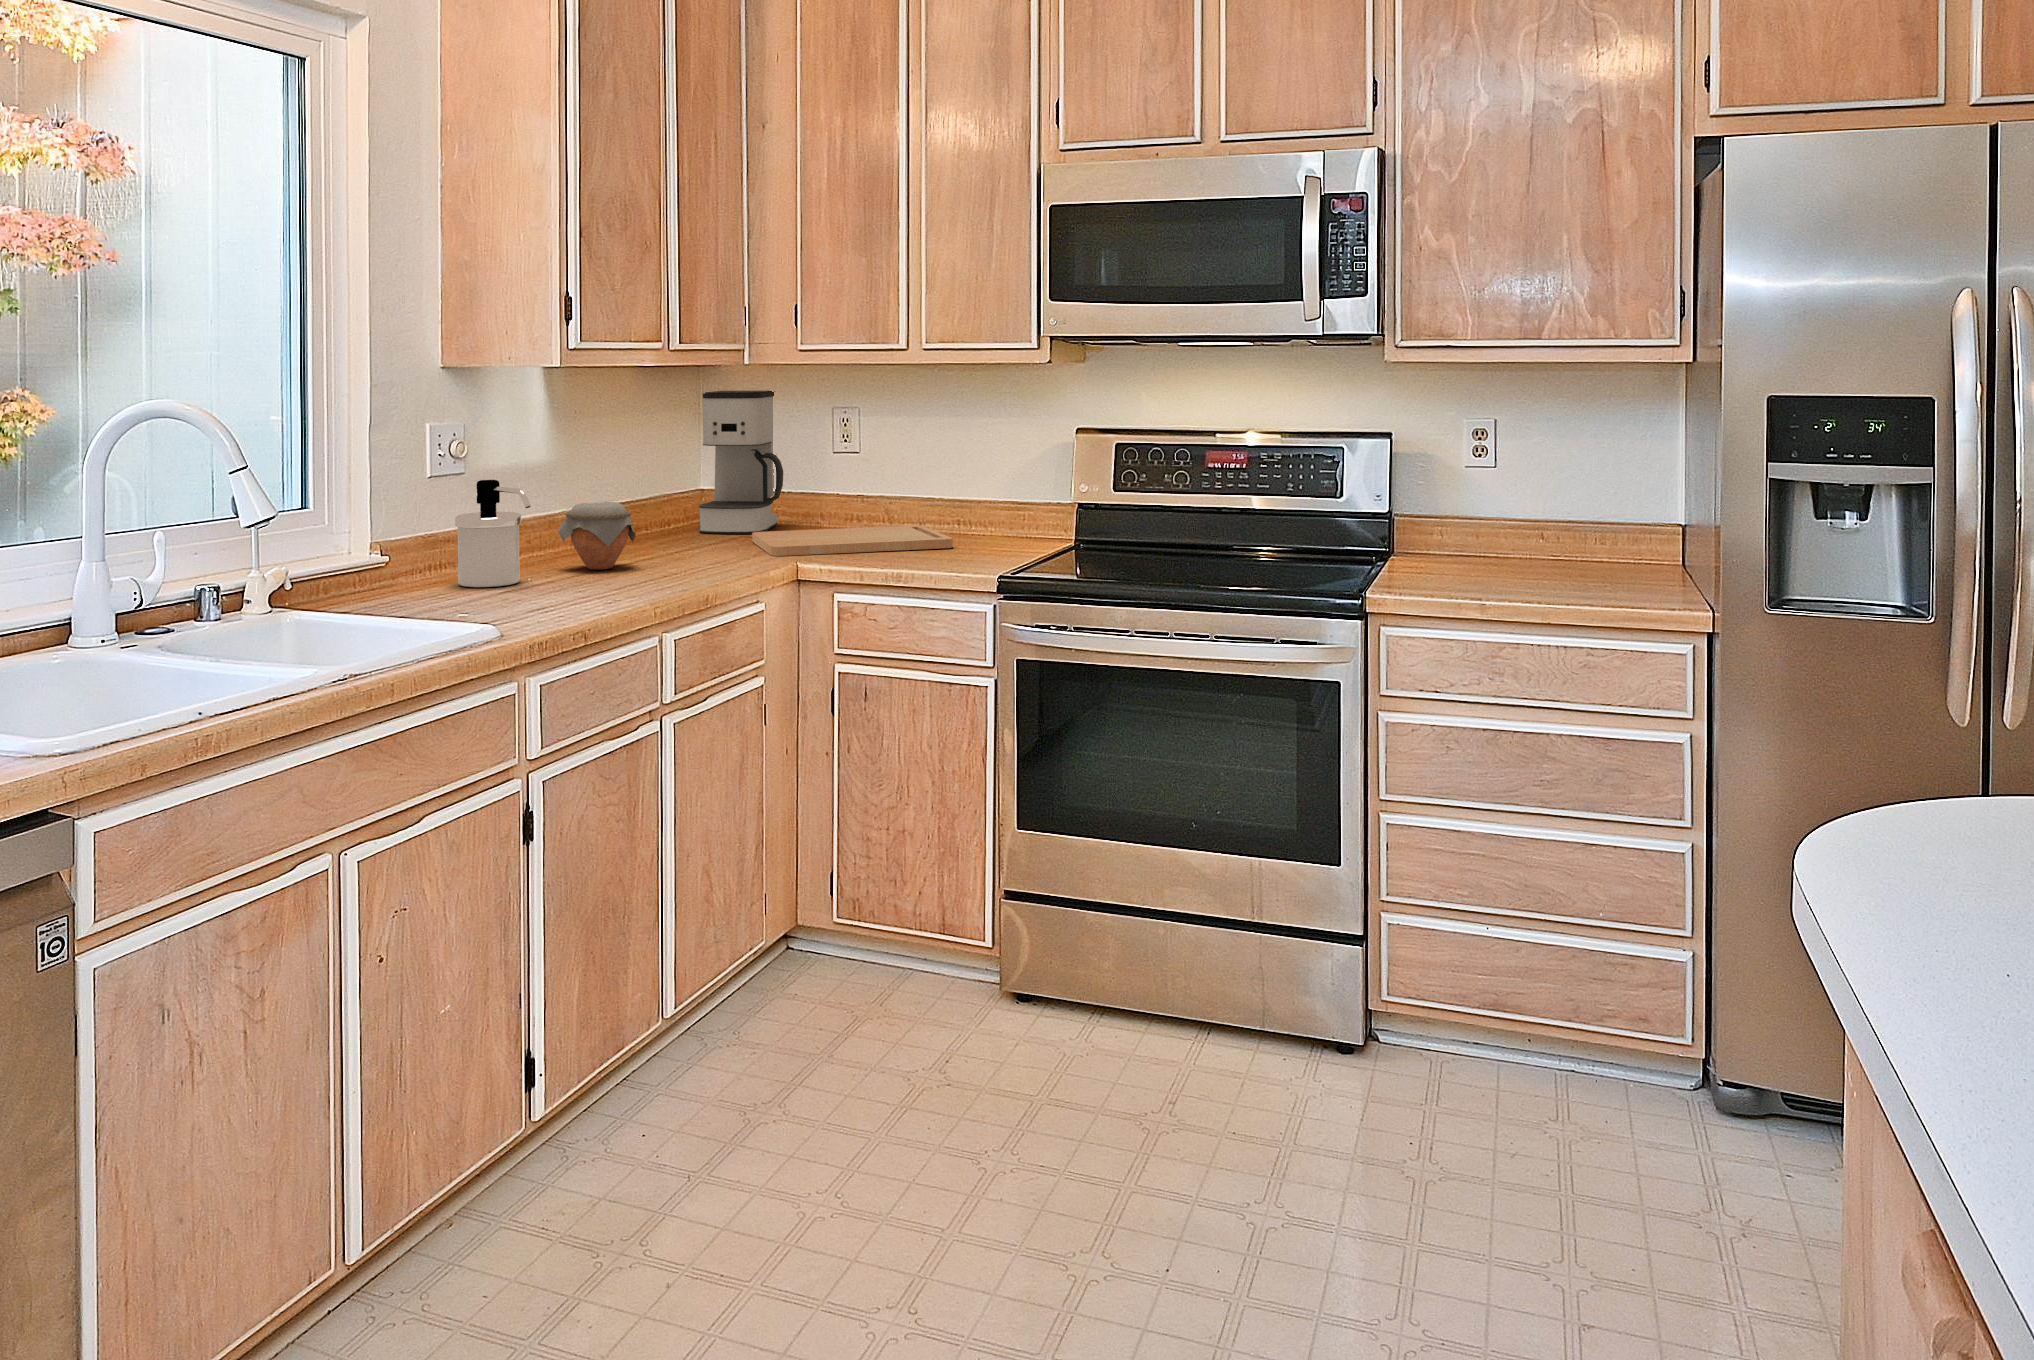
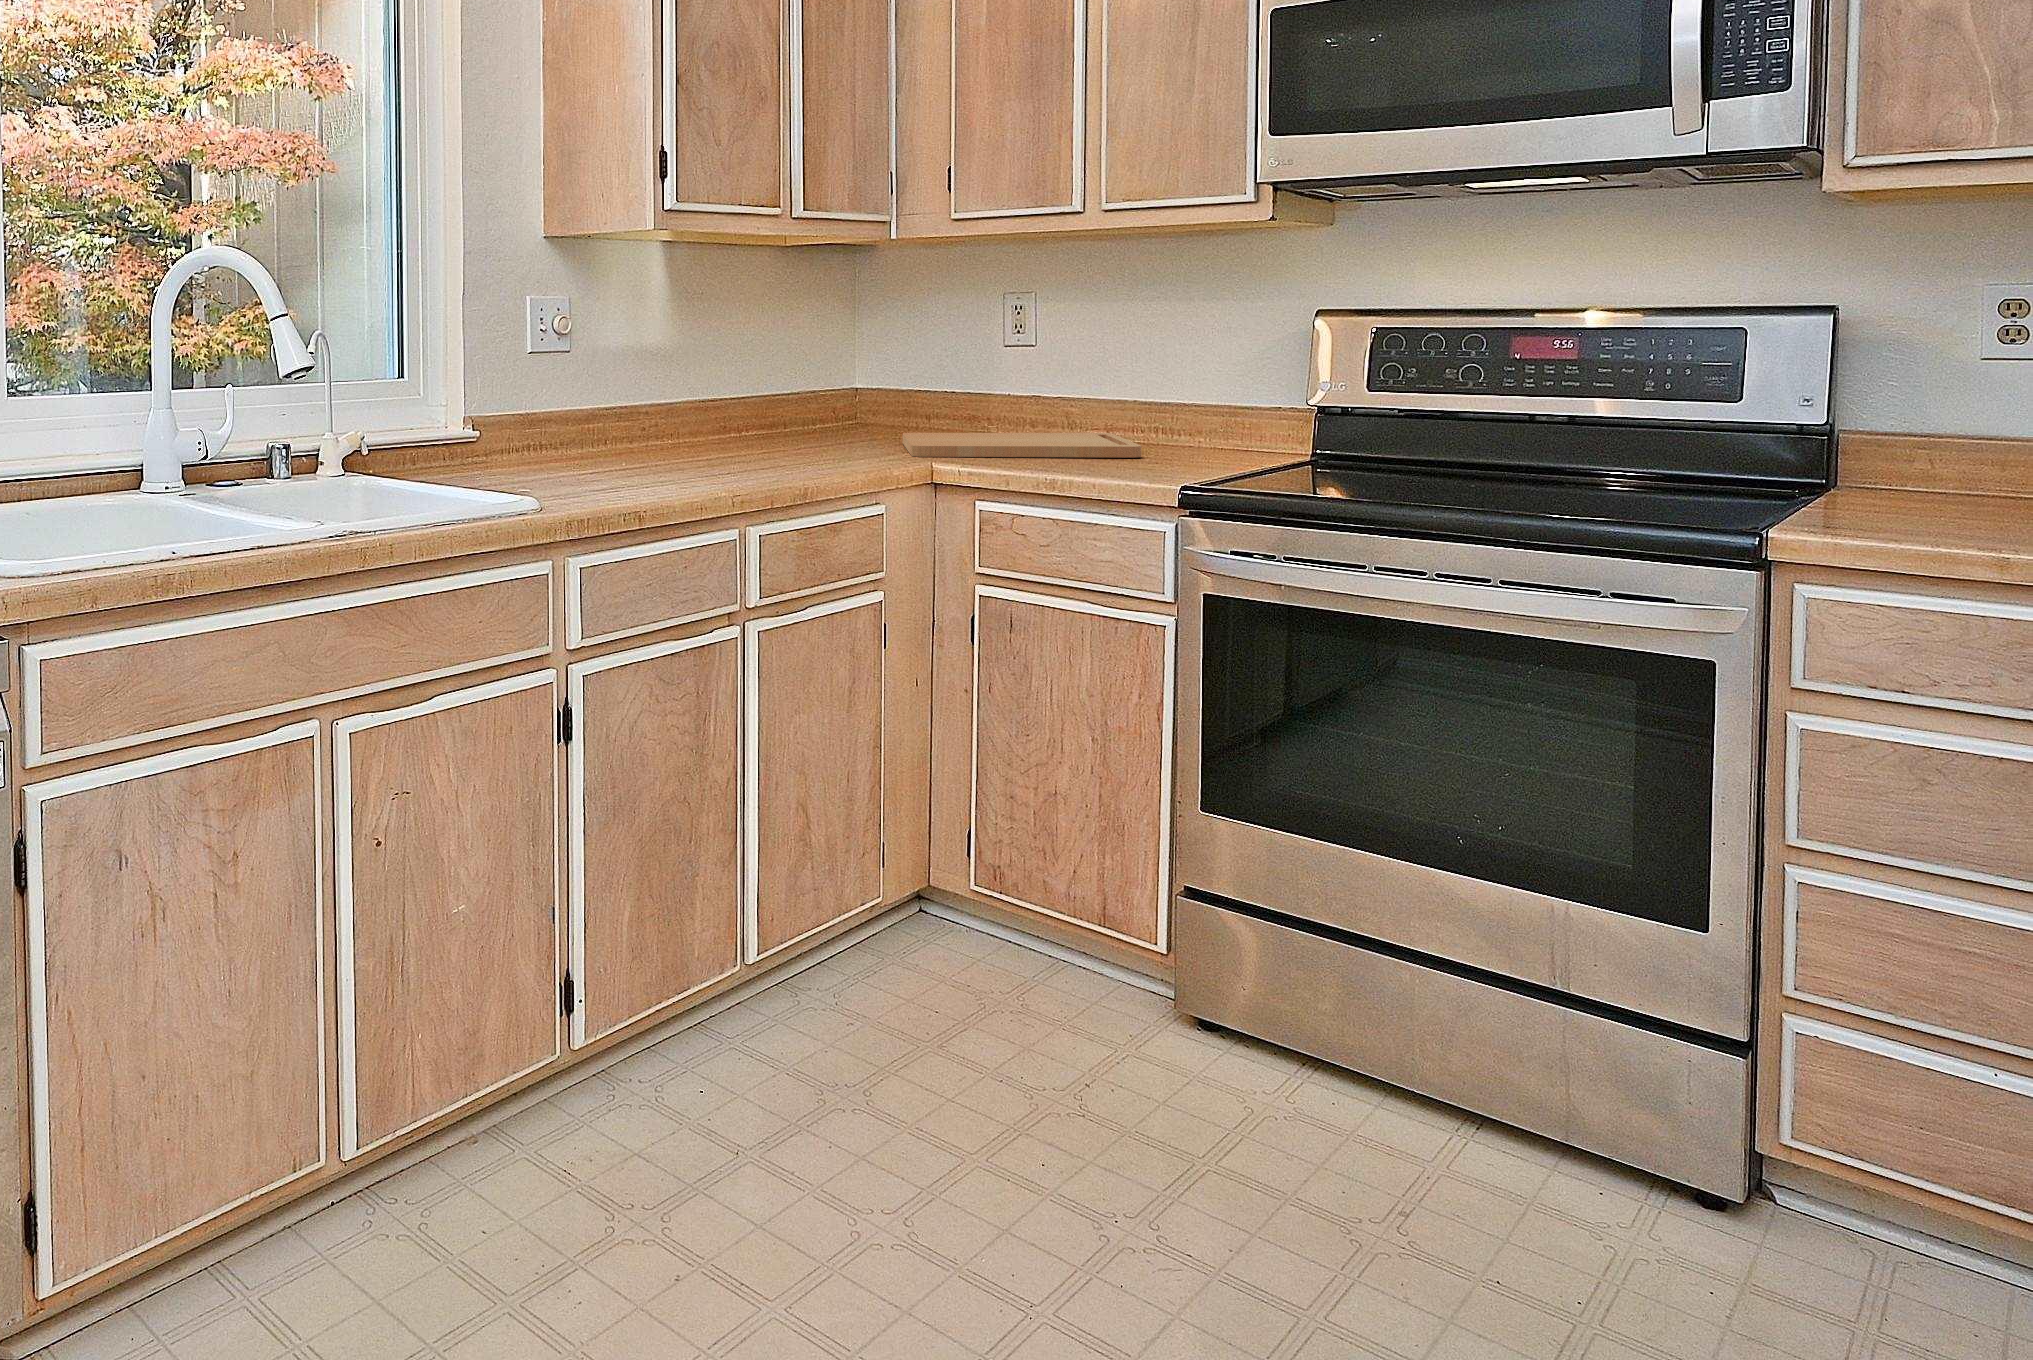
coffee maker: present [699,390,783,534] -> none [852,277,949,437]
soap dispenser: present [455,480,531,587] -> none [553,356,621,468]
jar: present [558,502,636,570] -> none [669,387,751,460]

